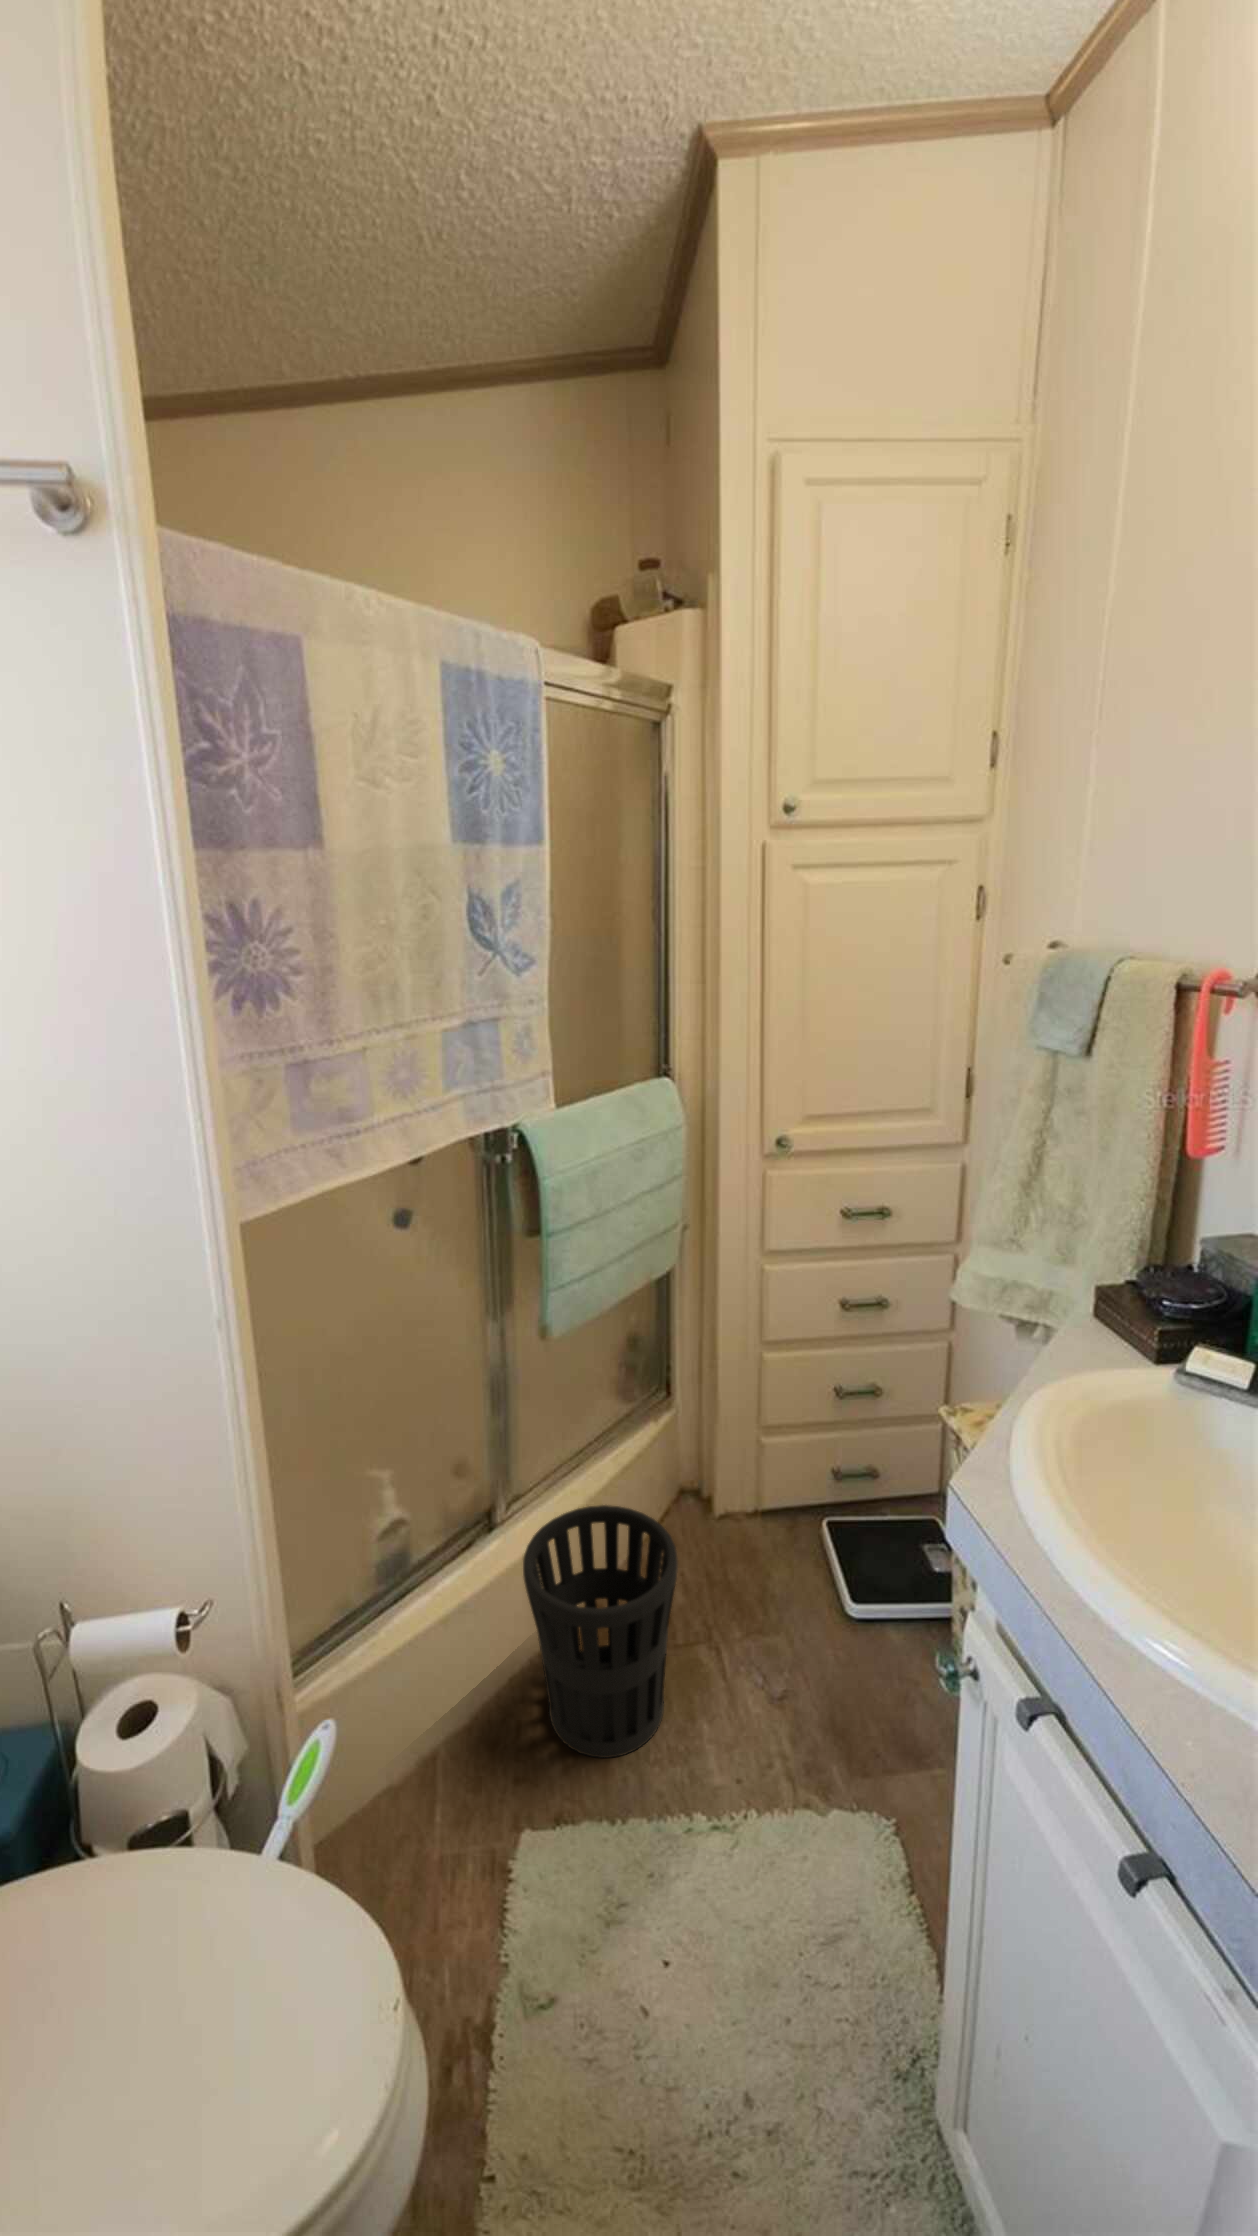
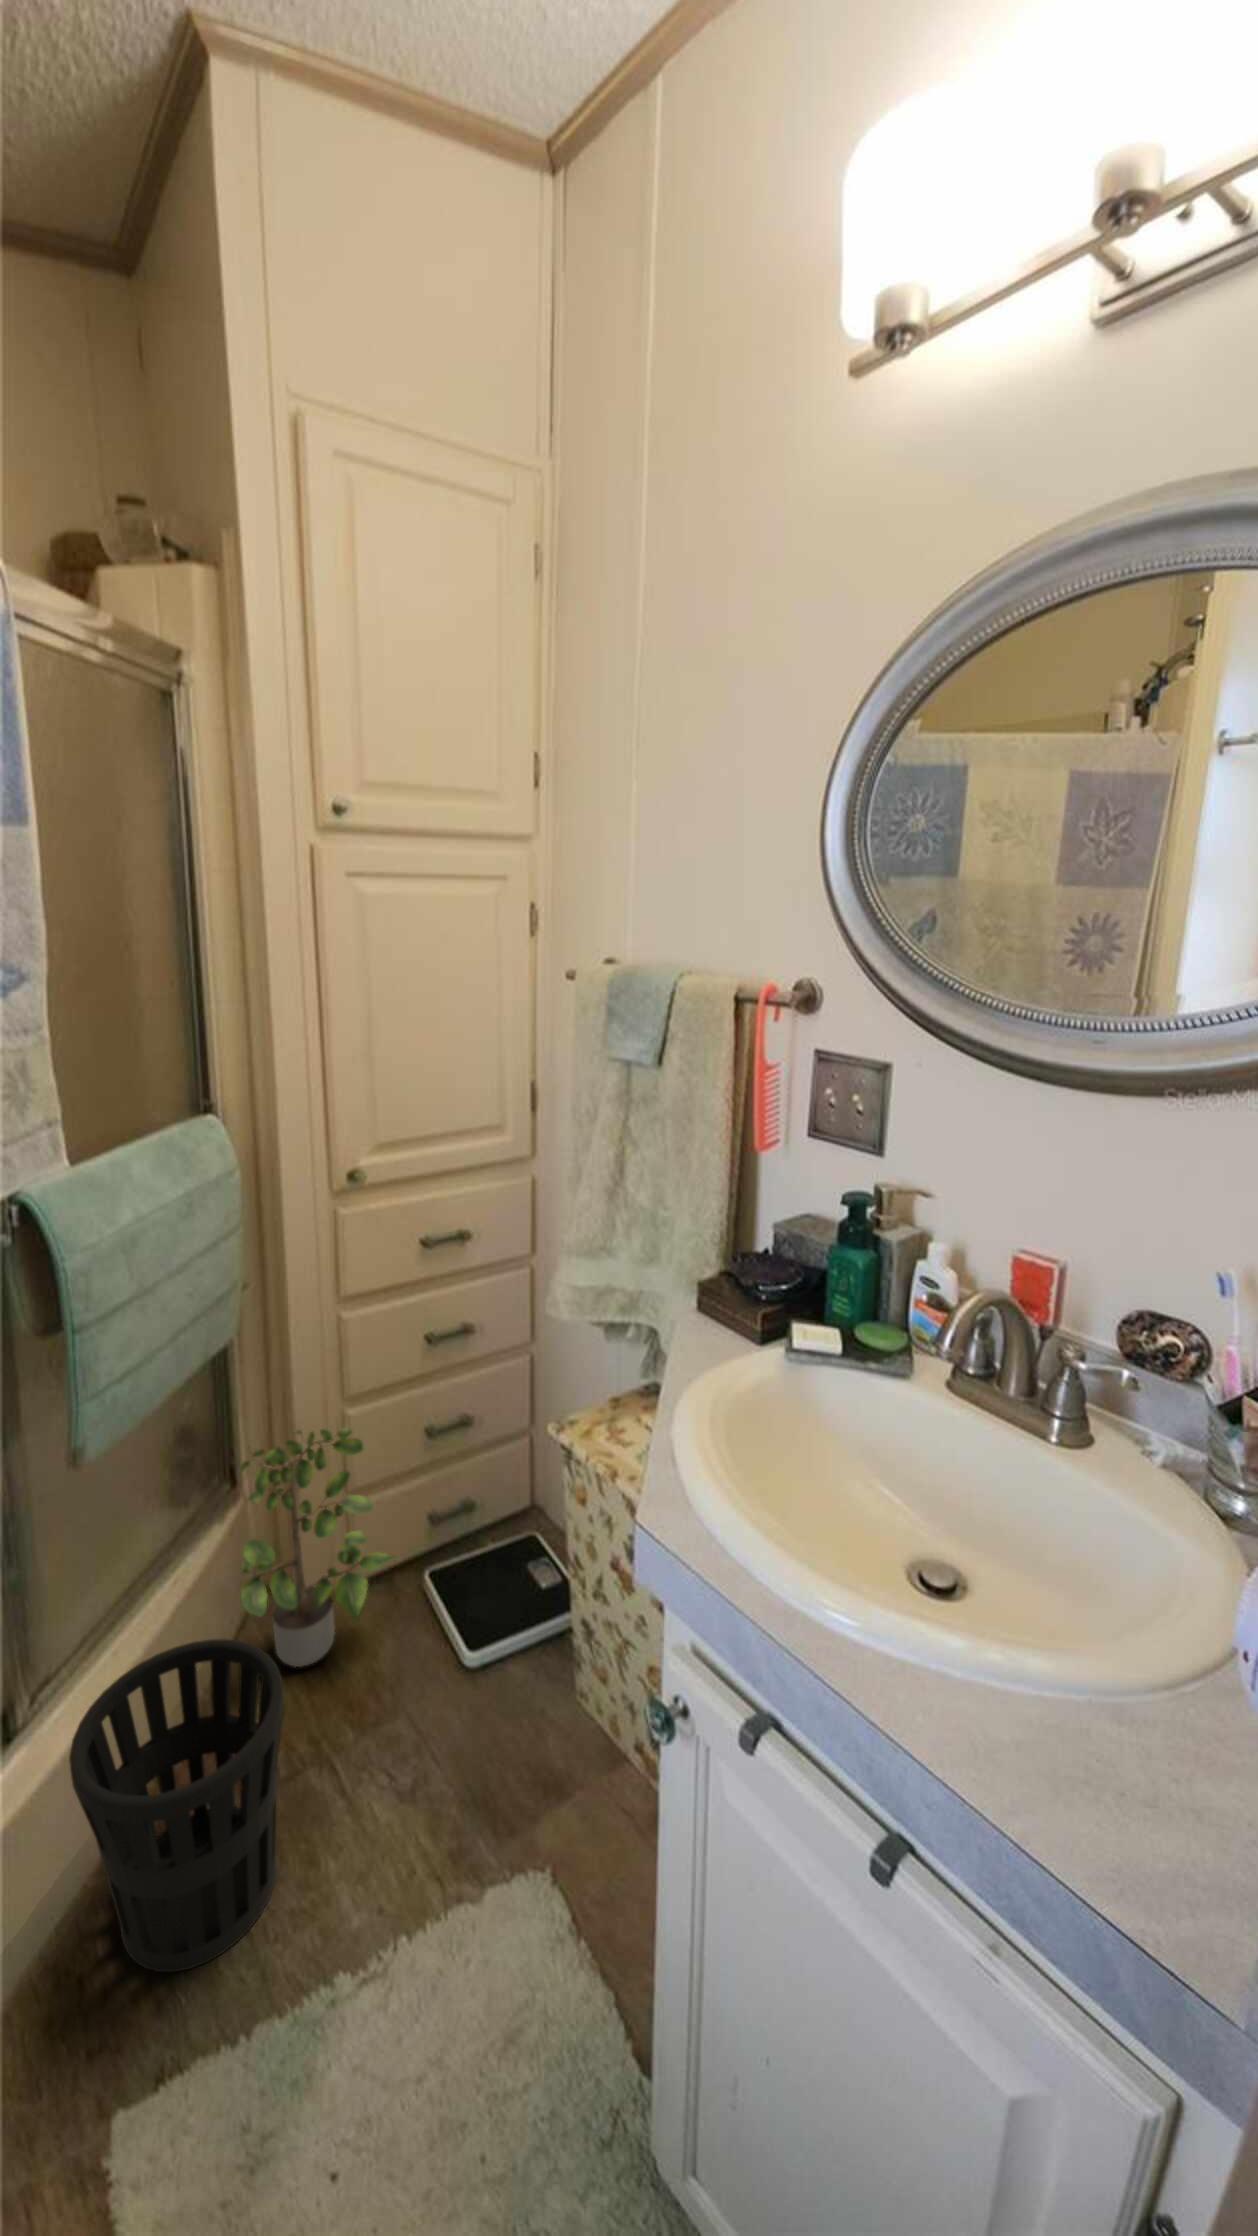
potted plant: none [663,1360,798,1567] -> present [240,1428,395,1667]

